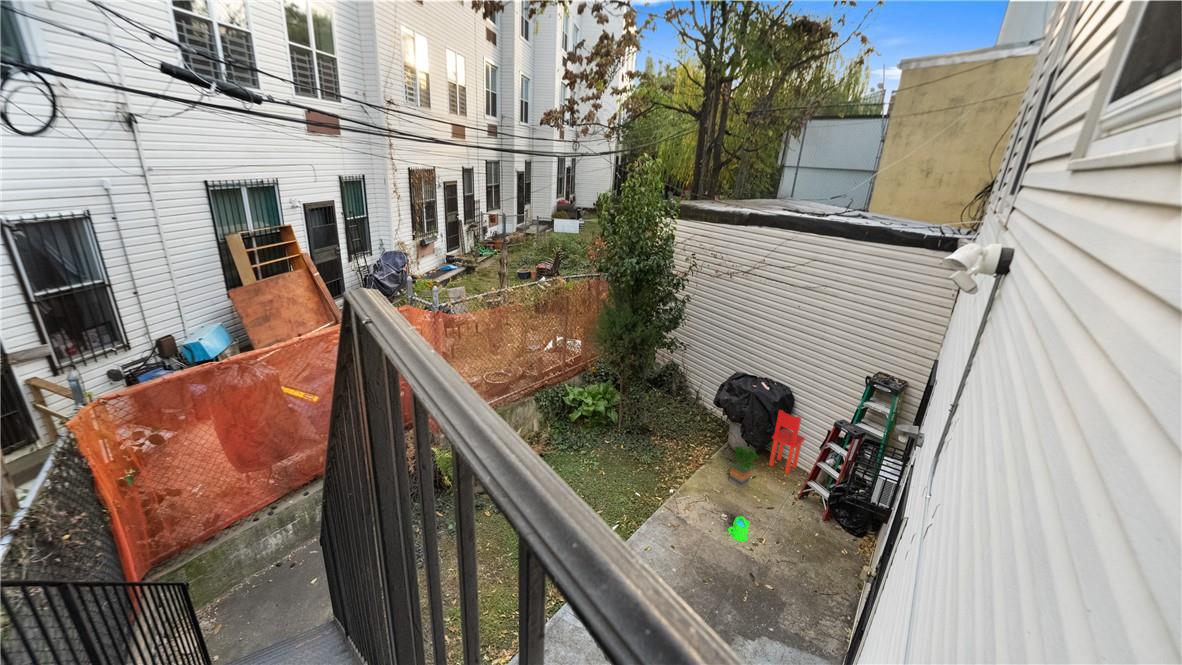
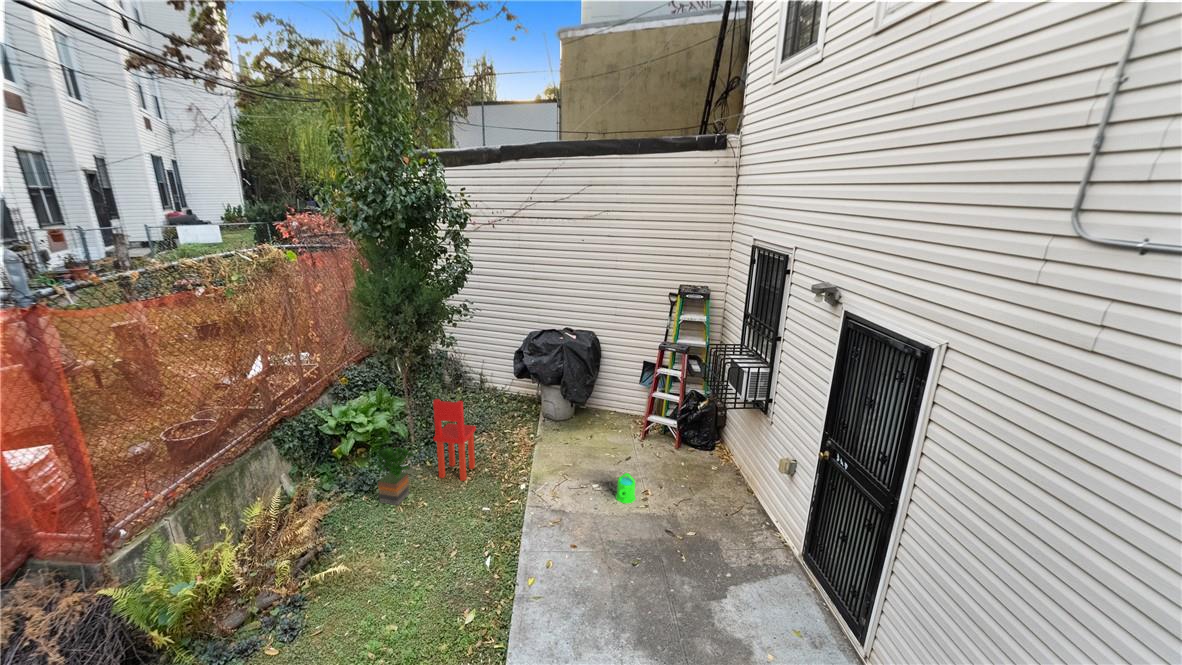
chair: present [769,410,805,474] -> present [433,399,476,481]
potted tree: present [729,446,759,488] -> present [376,447,413,505]

